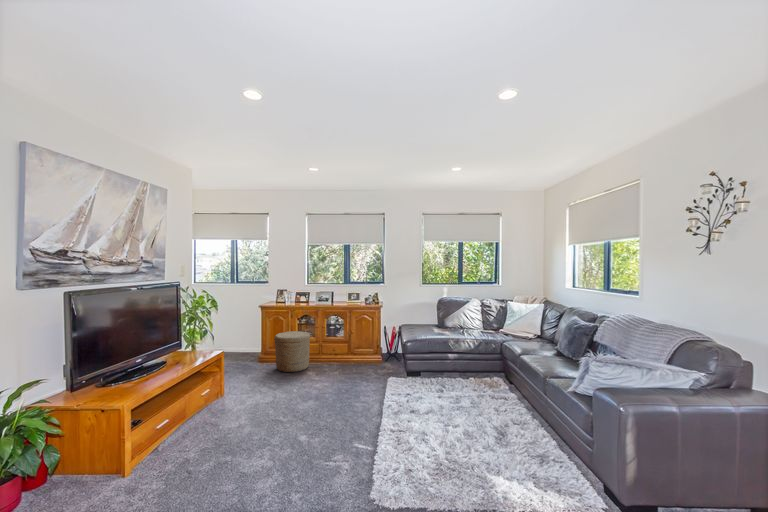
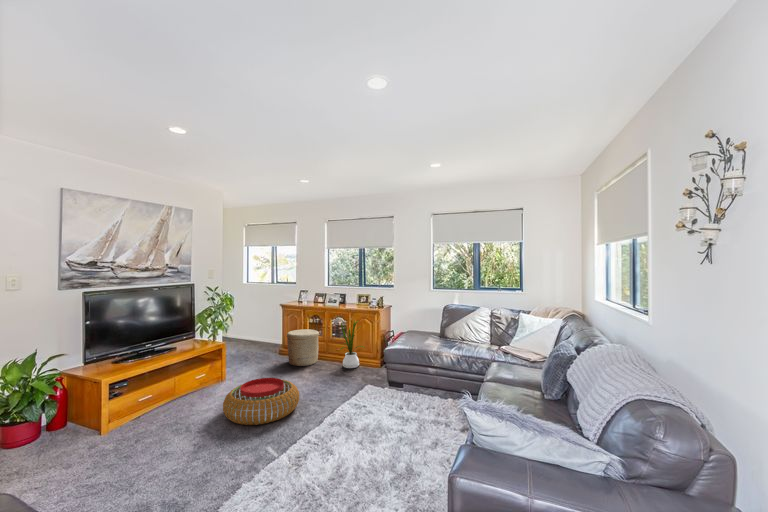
house plant: none [330,313,366,368] -> present [340,321,365,368]
pouf: none [272,383,355,437] -> present [223,378,299,425]

